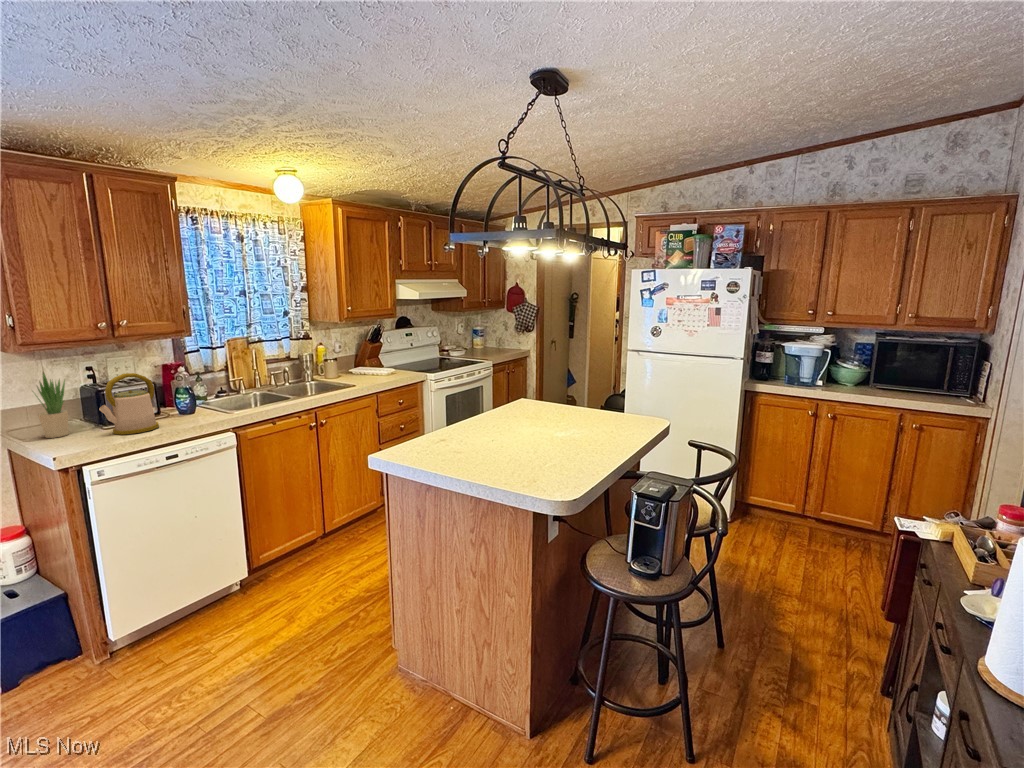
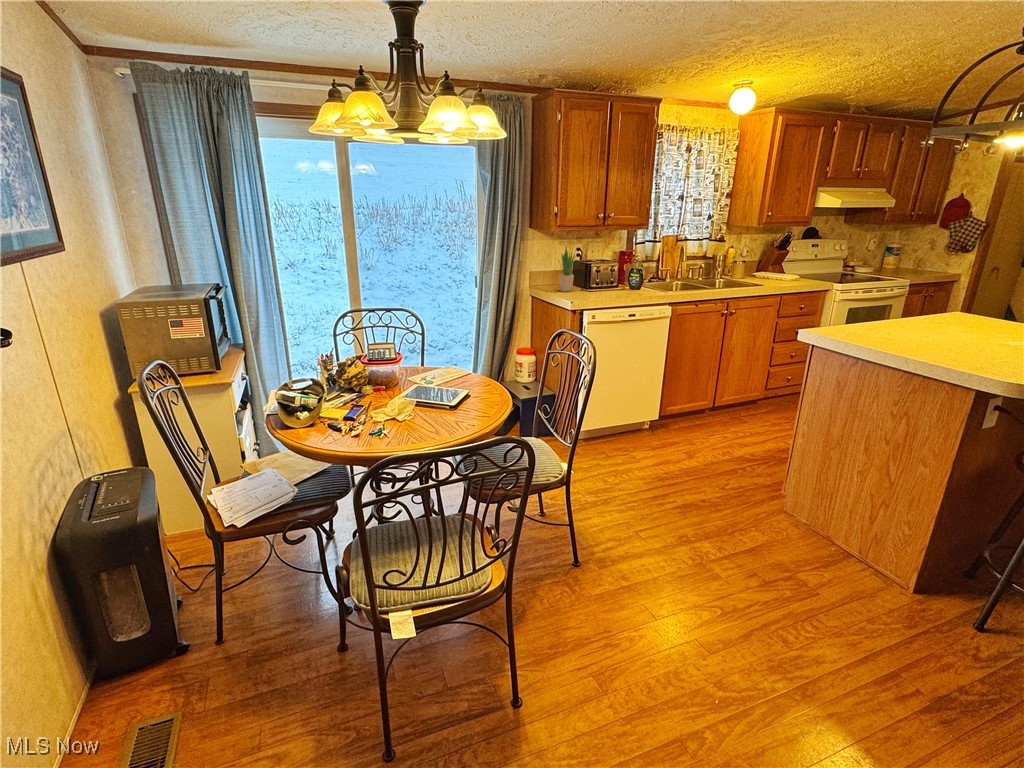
kettle: present [99,373,159,435] -> none [594,252,626,295]

